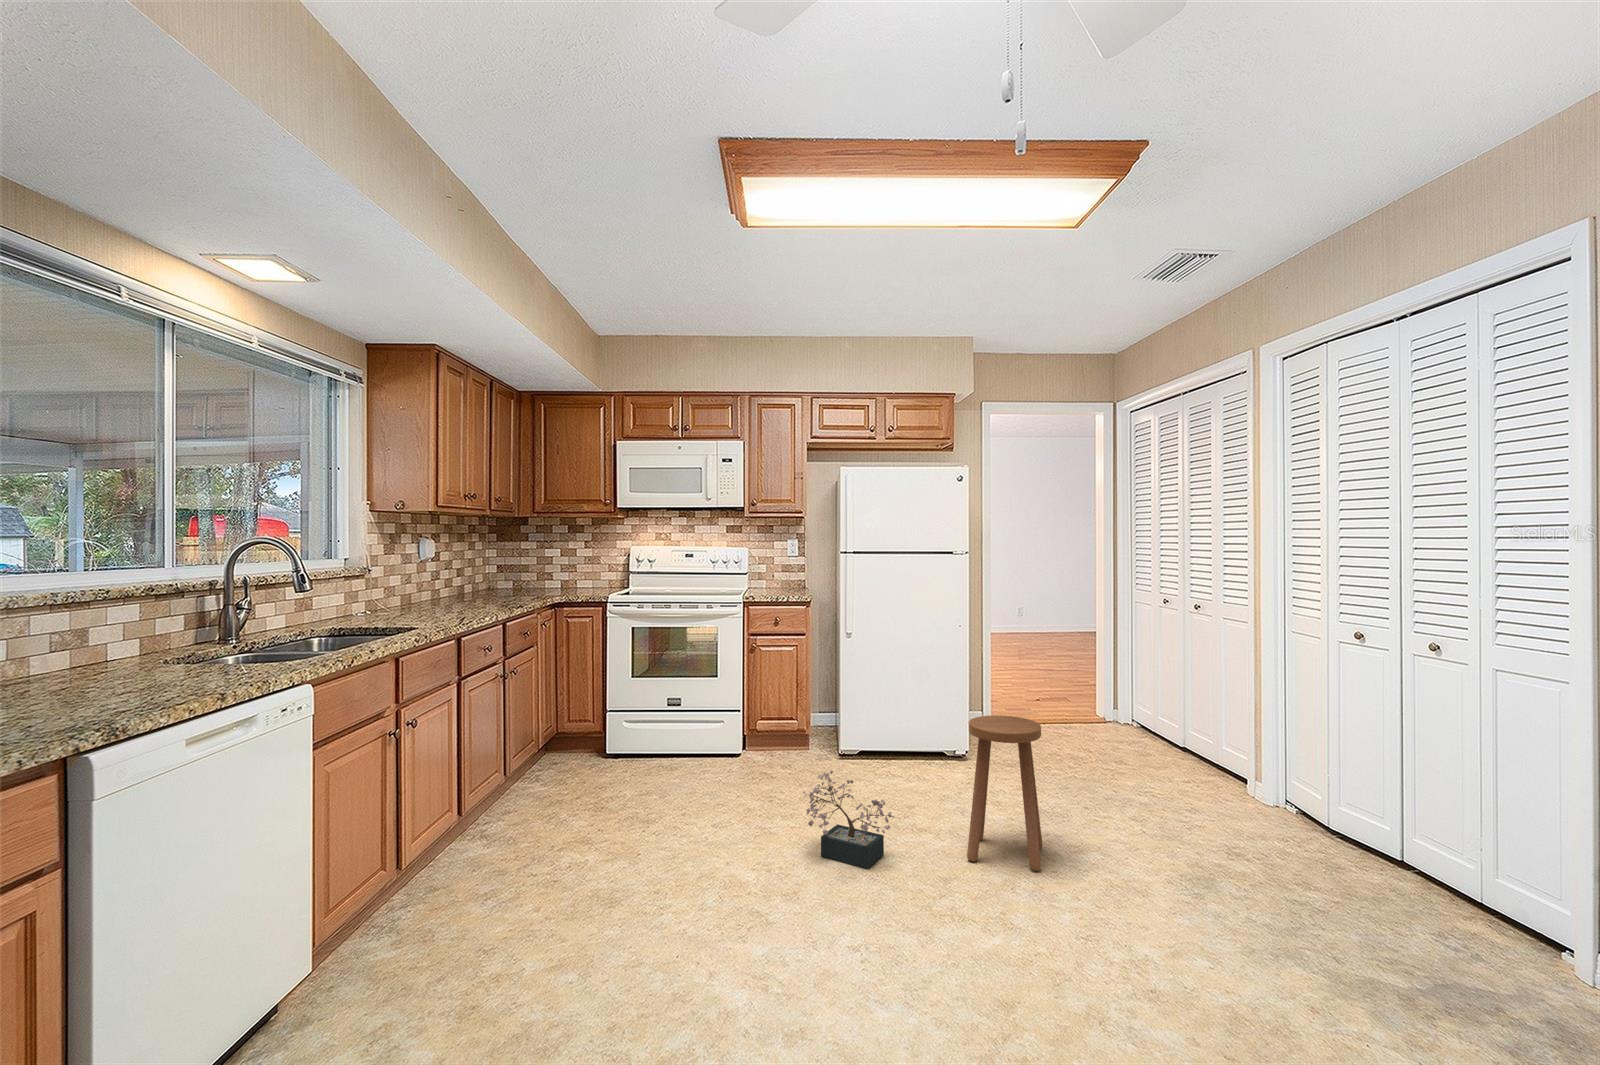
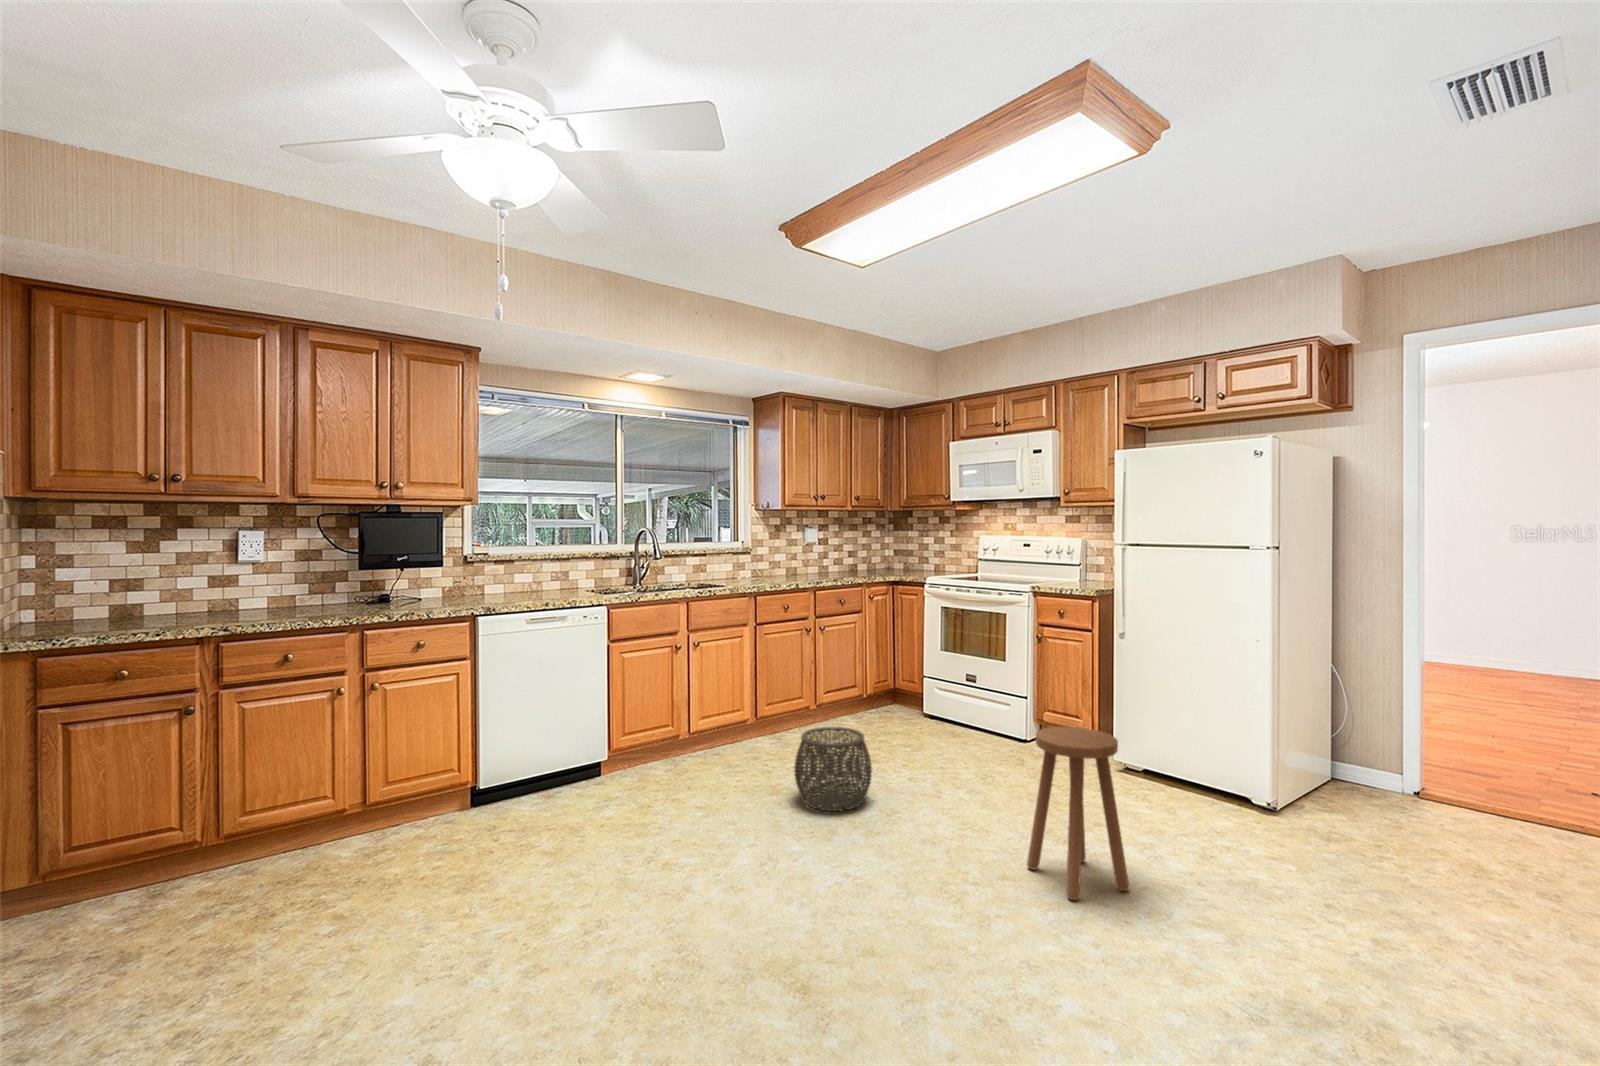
decorative plant: present [803,771,894,869] -> none [909,746,978,836]
woven basket: none [668,784,767,900] -> present [794,727,872,811]

